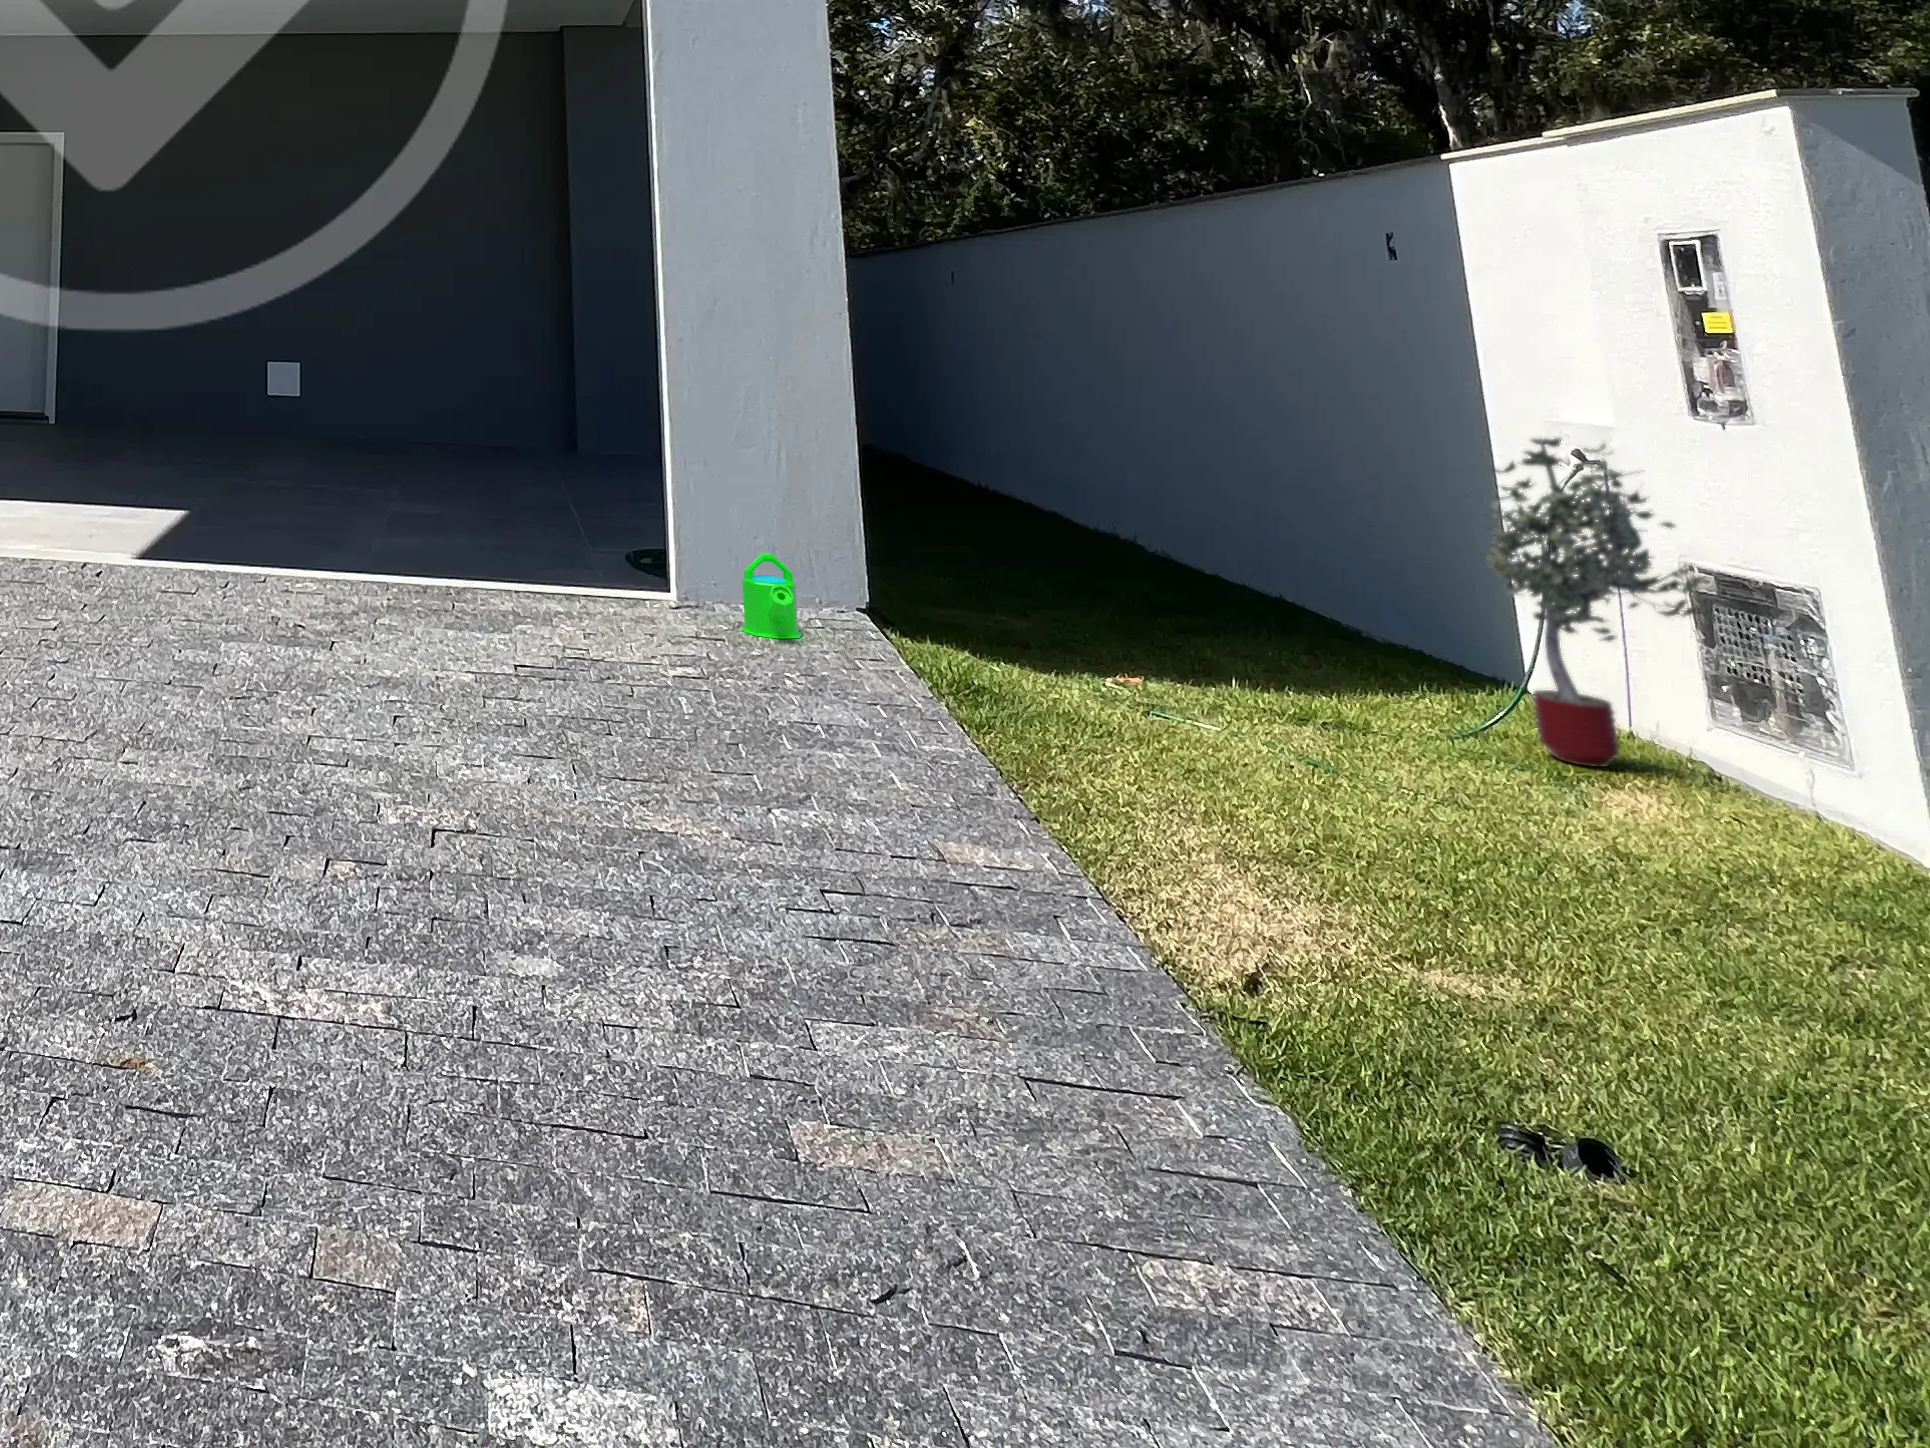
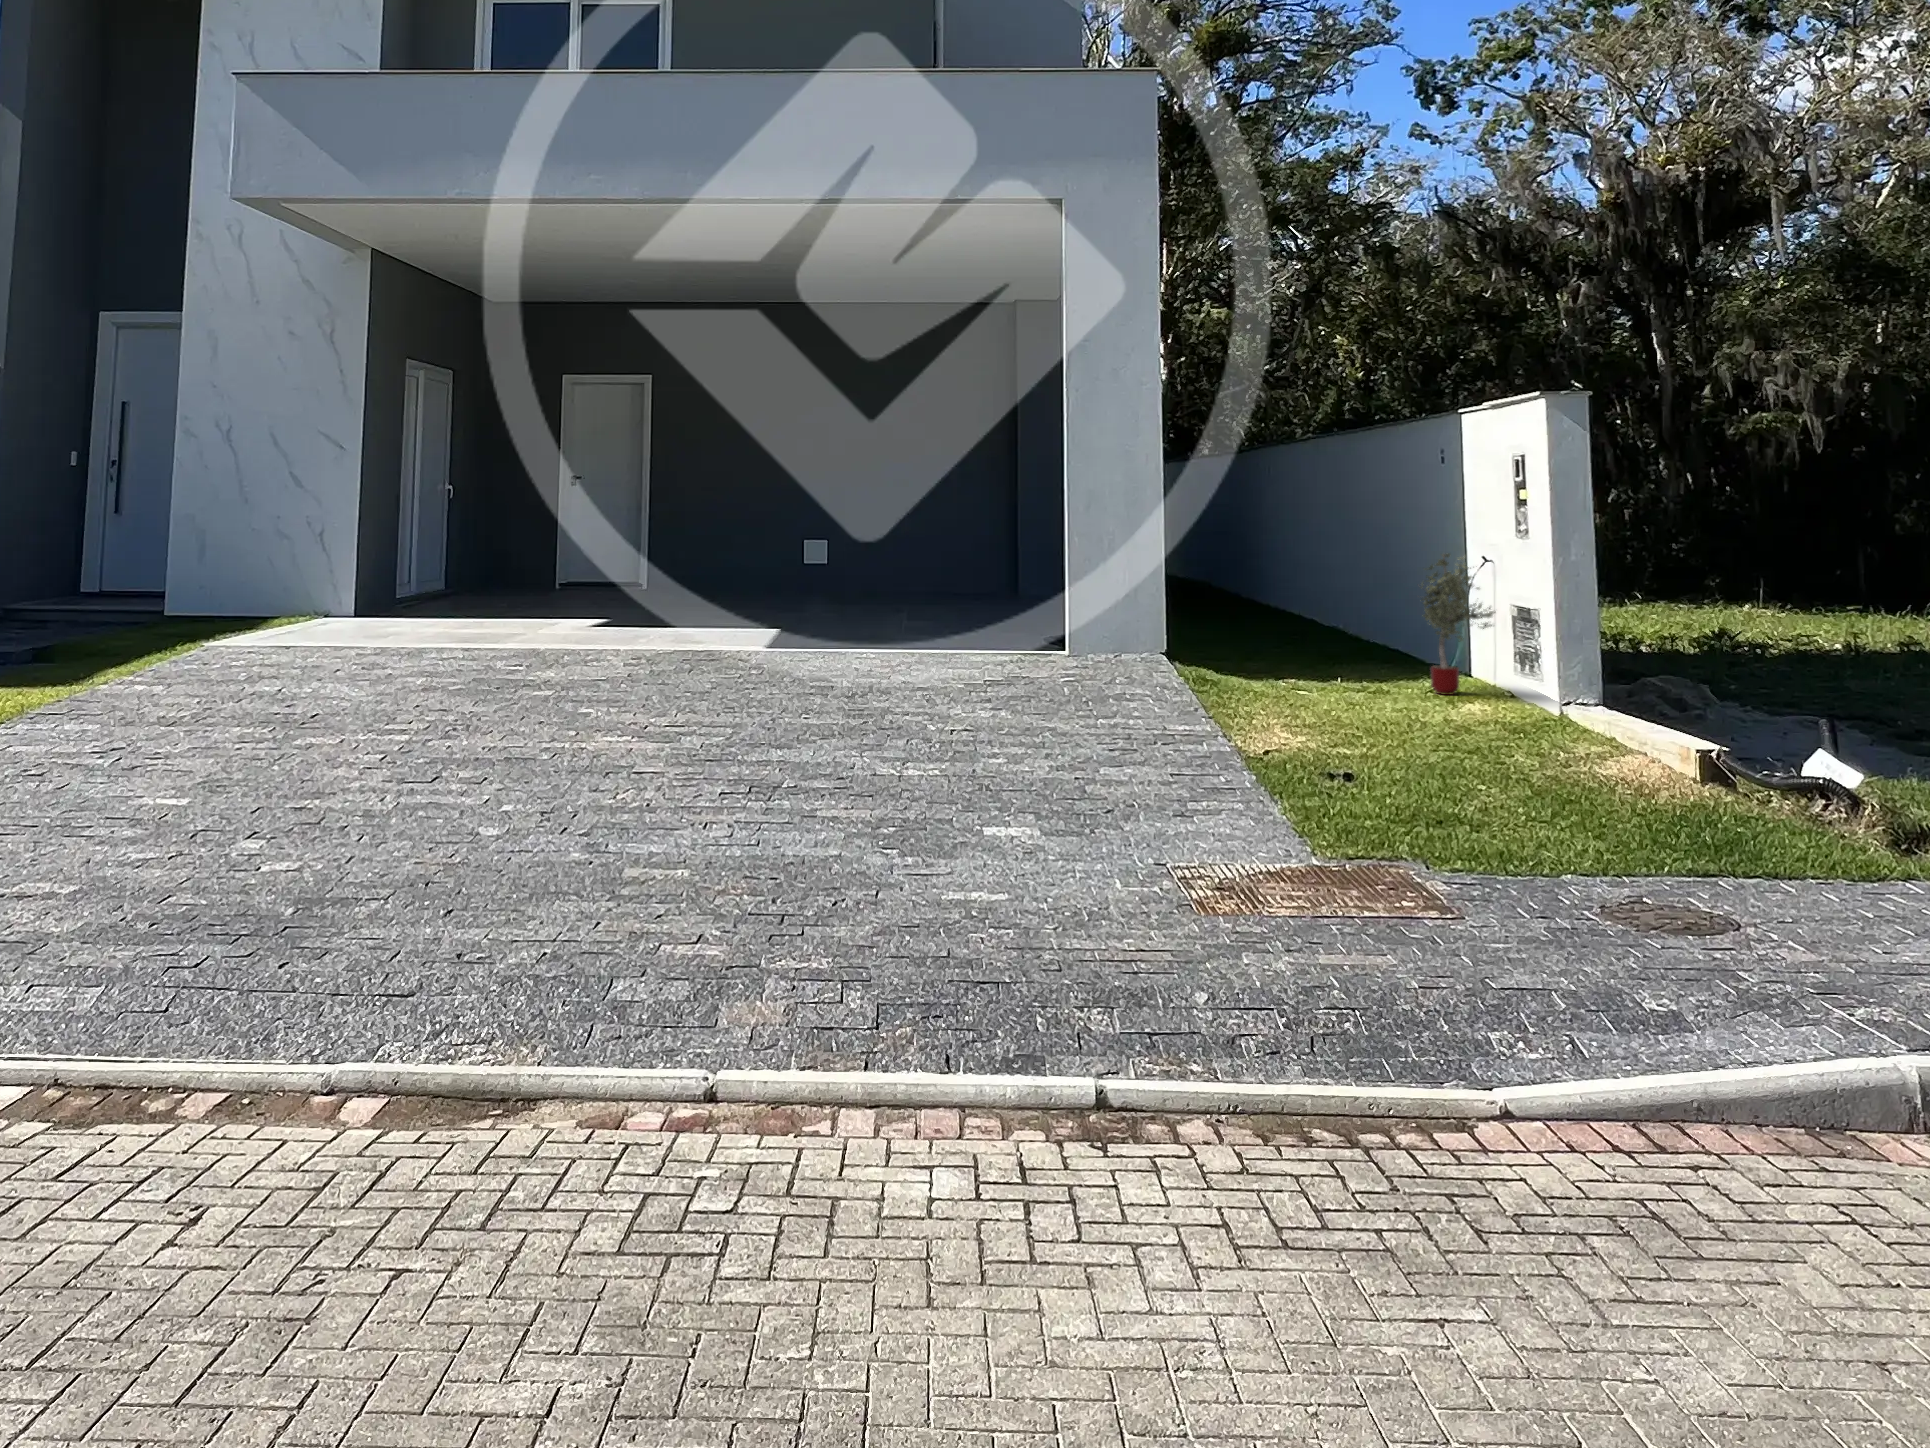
watering can: present [741,553,803,639] -> none [1099,629,1131,671]

